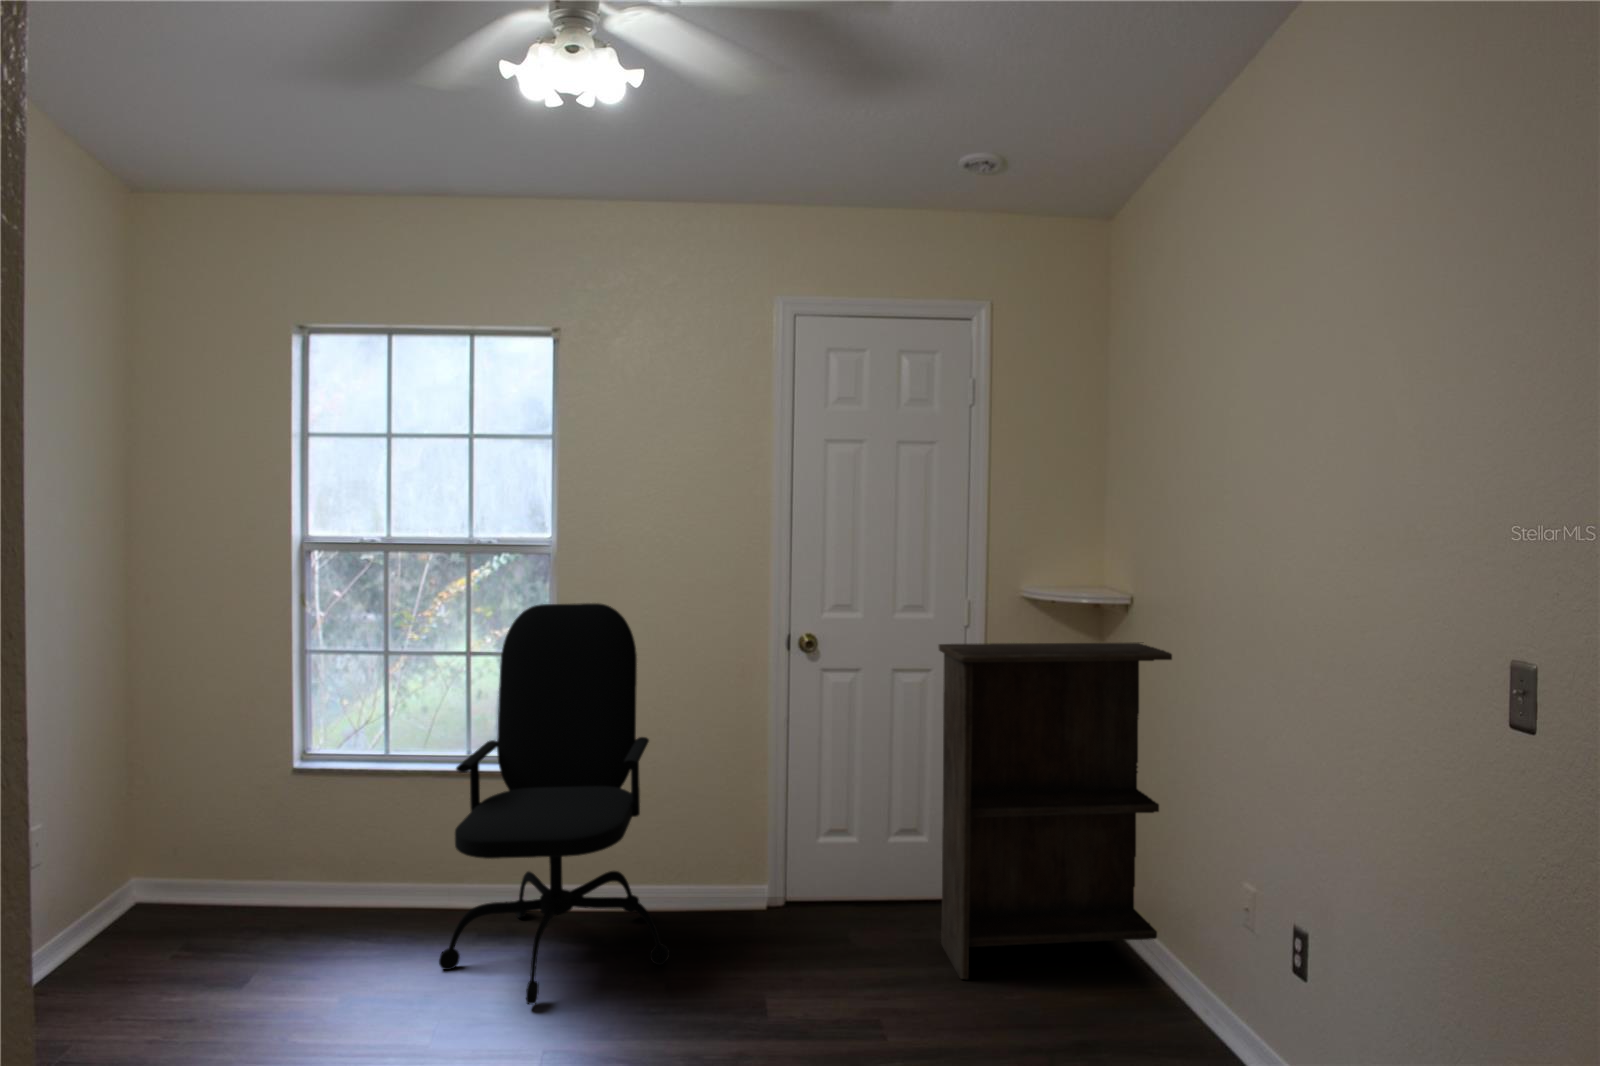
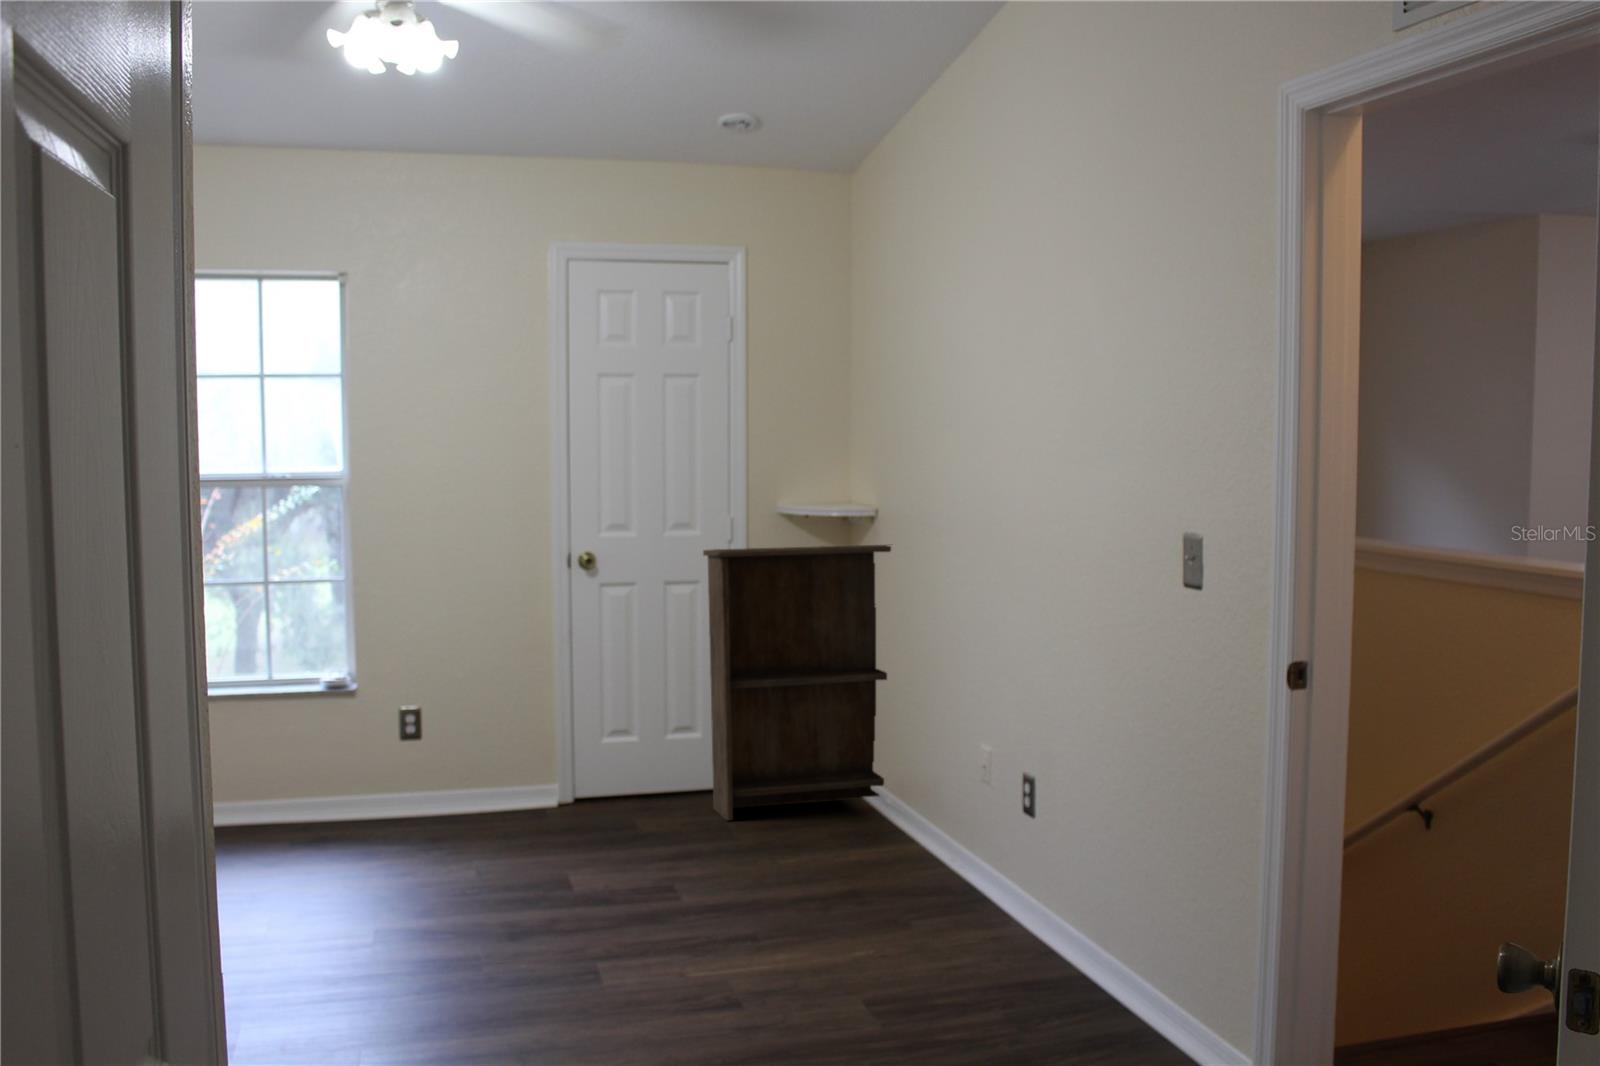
office chair: present [439,603,670,1004] -> none [269,528,476,850]

